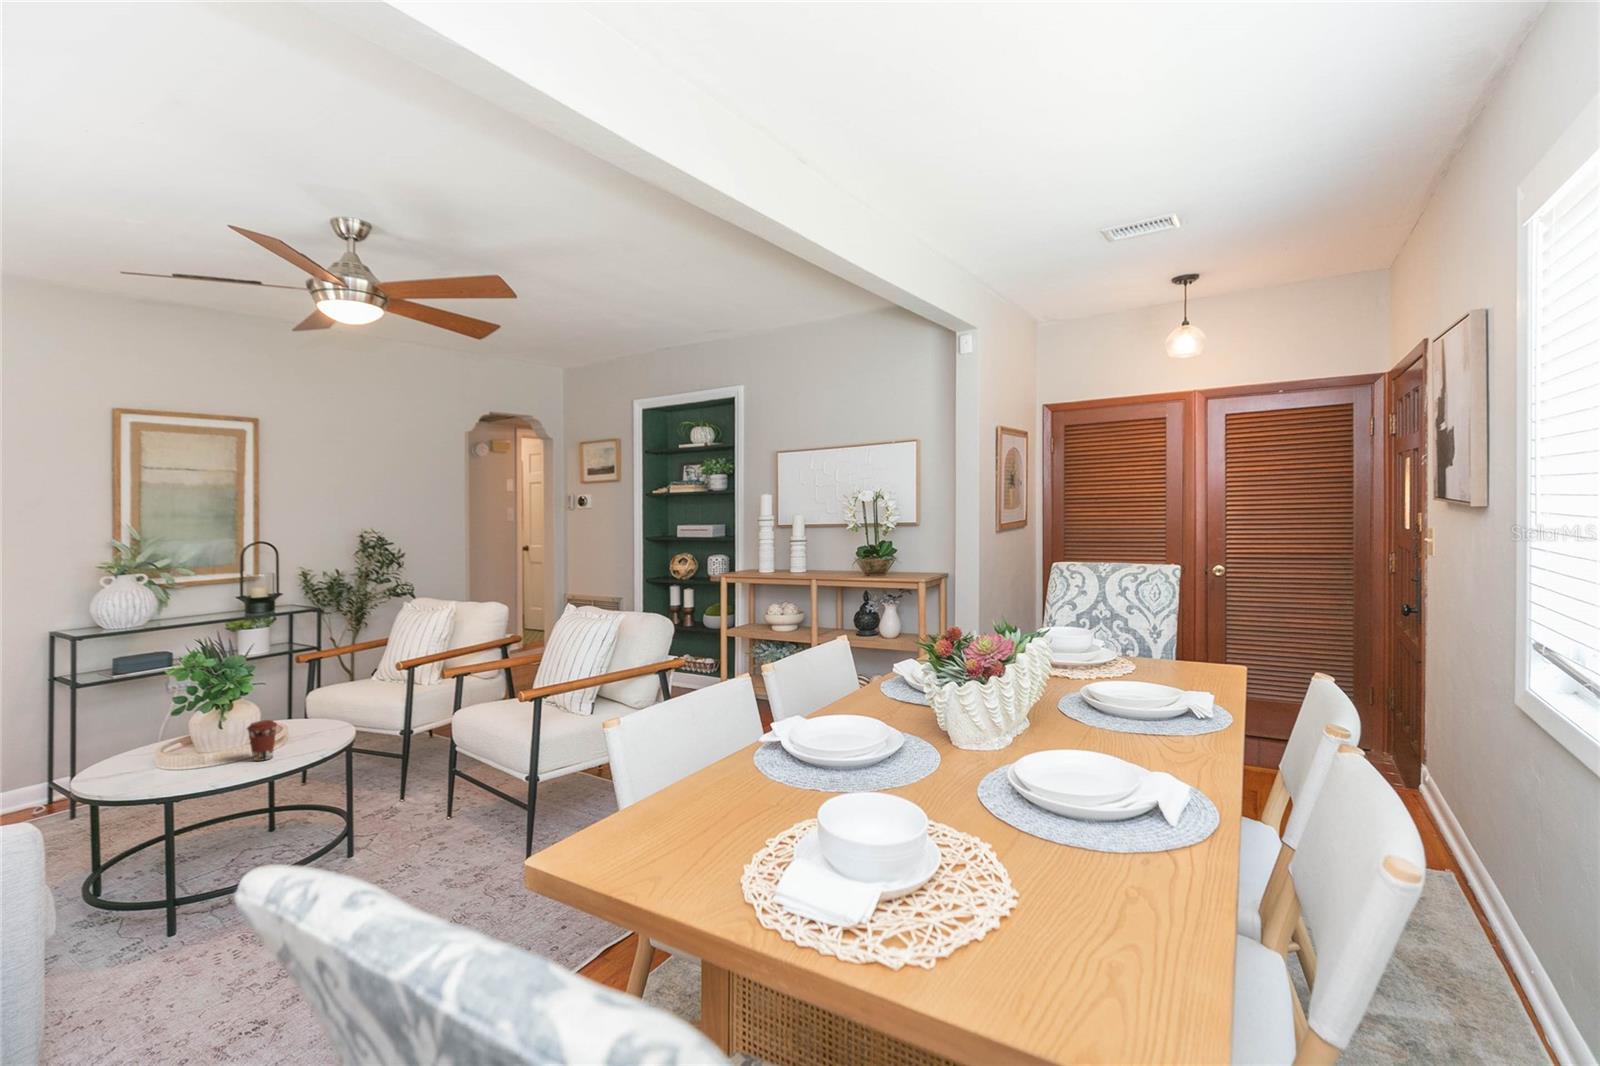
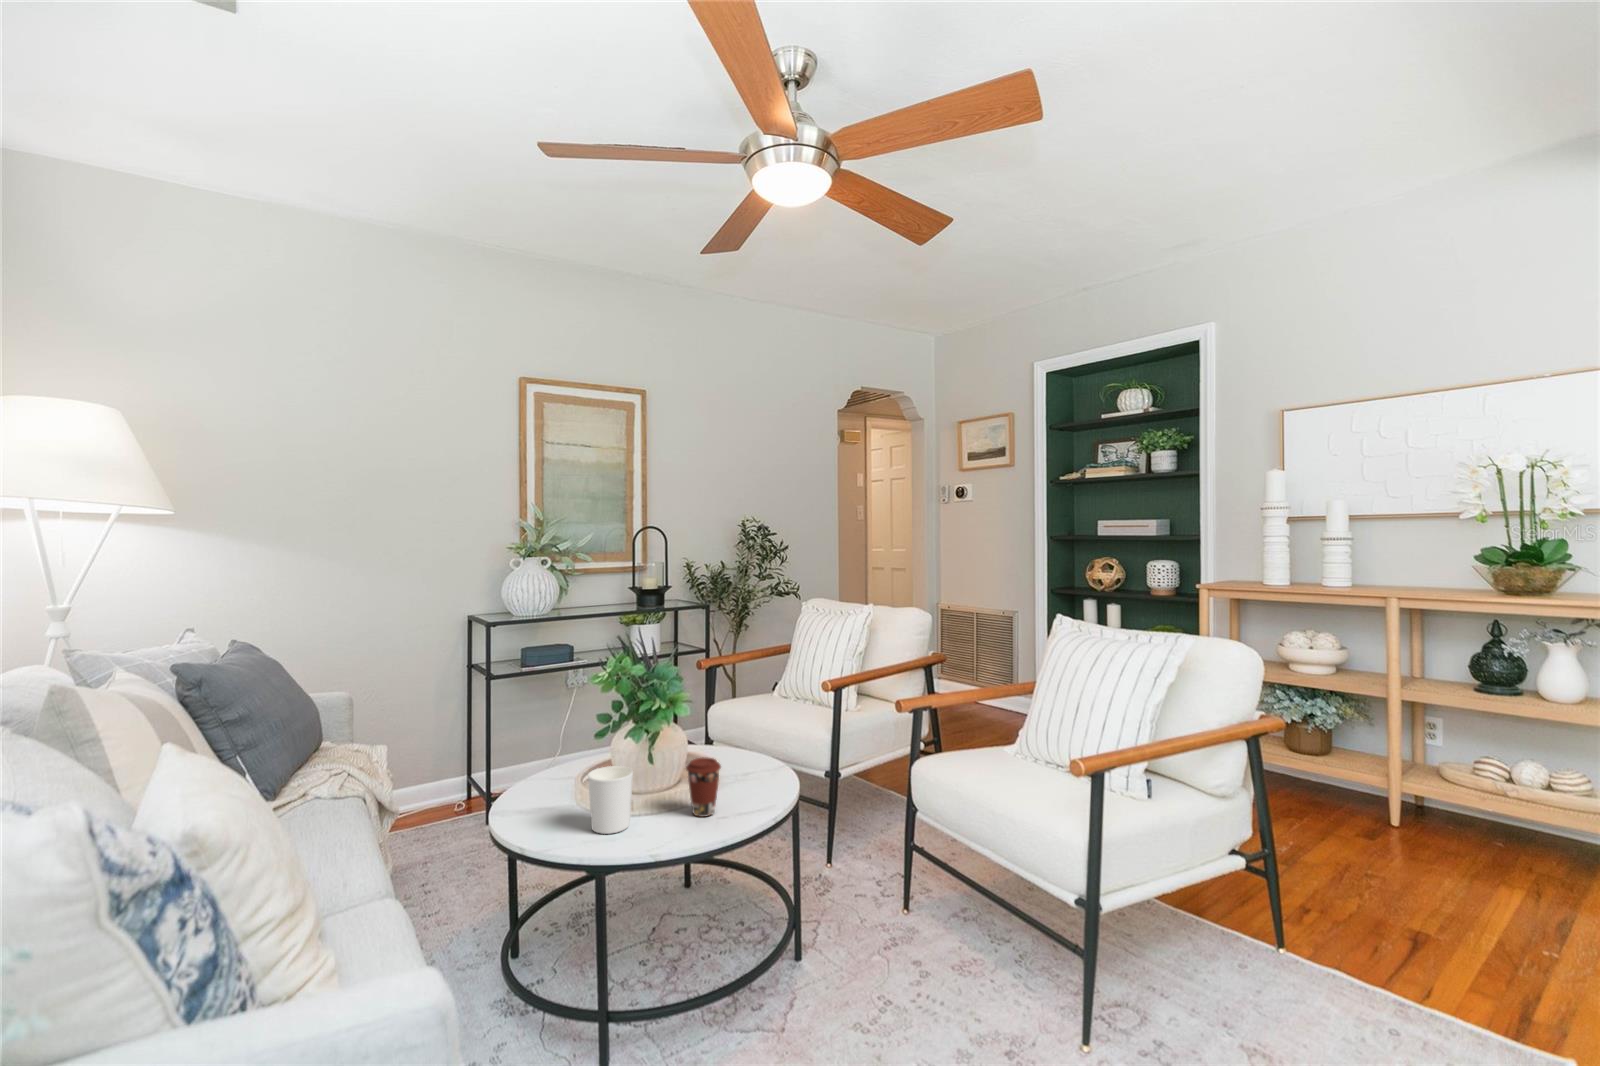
candle holder: none [157,732,198,779] -> present [588,766,633,834]

